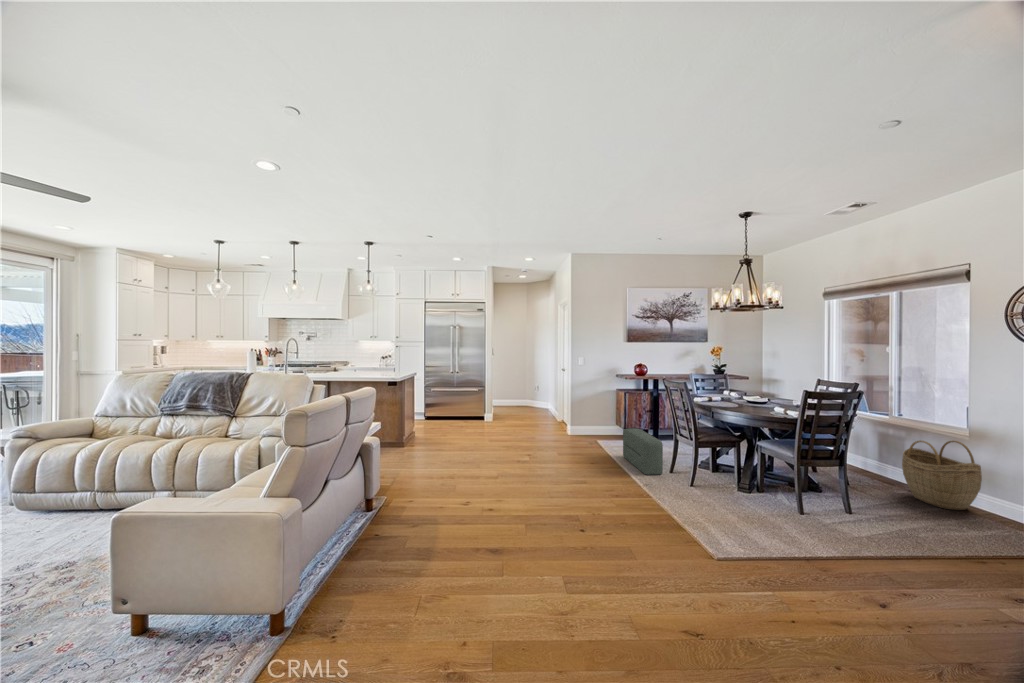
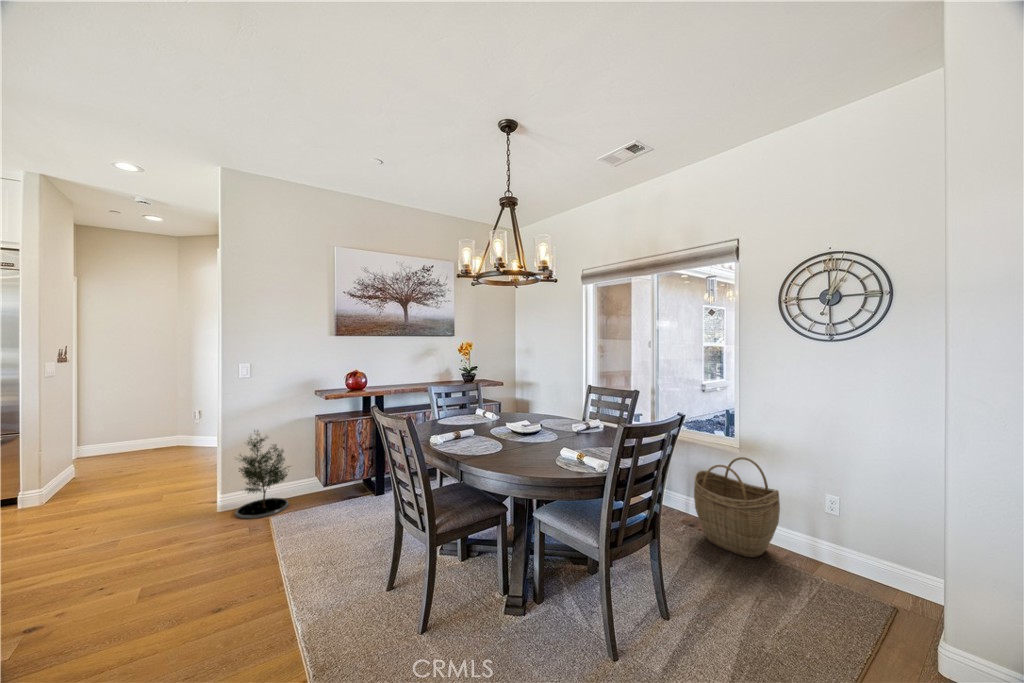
potted tree: none [581,393,608,440] -> present [235,431,289,519]
pouf: present [623,428,663,475] -> none [297,498,366,622]

